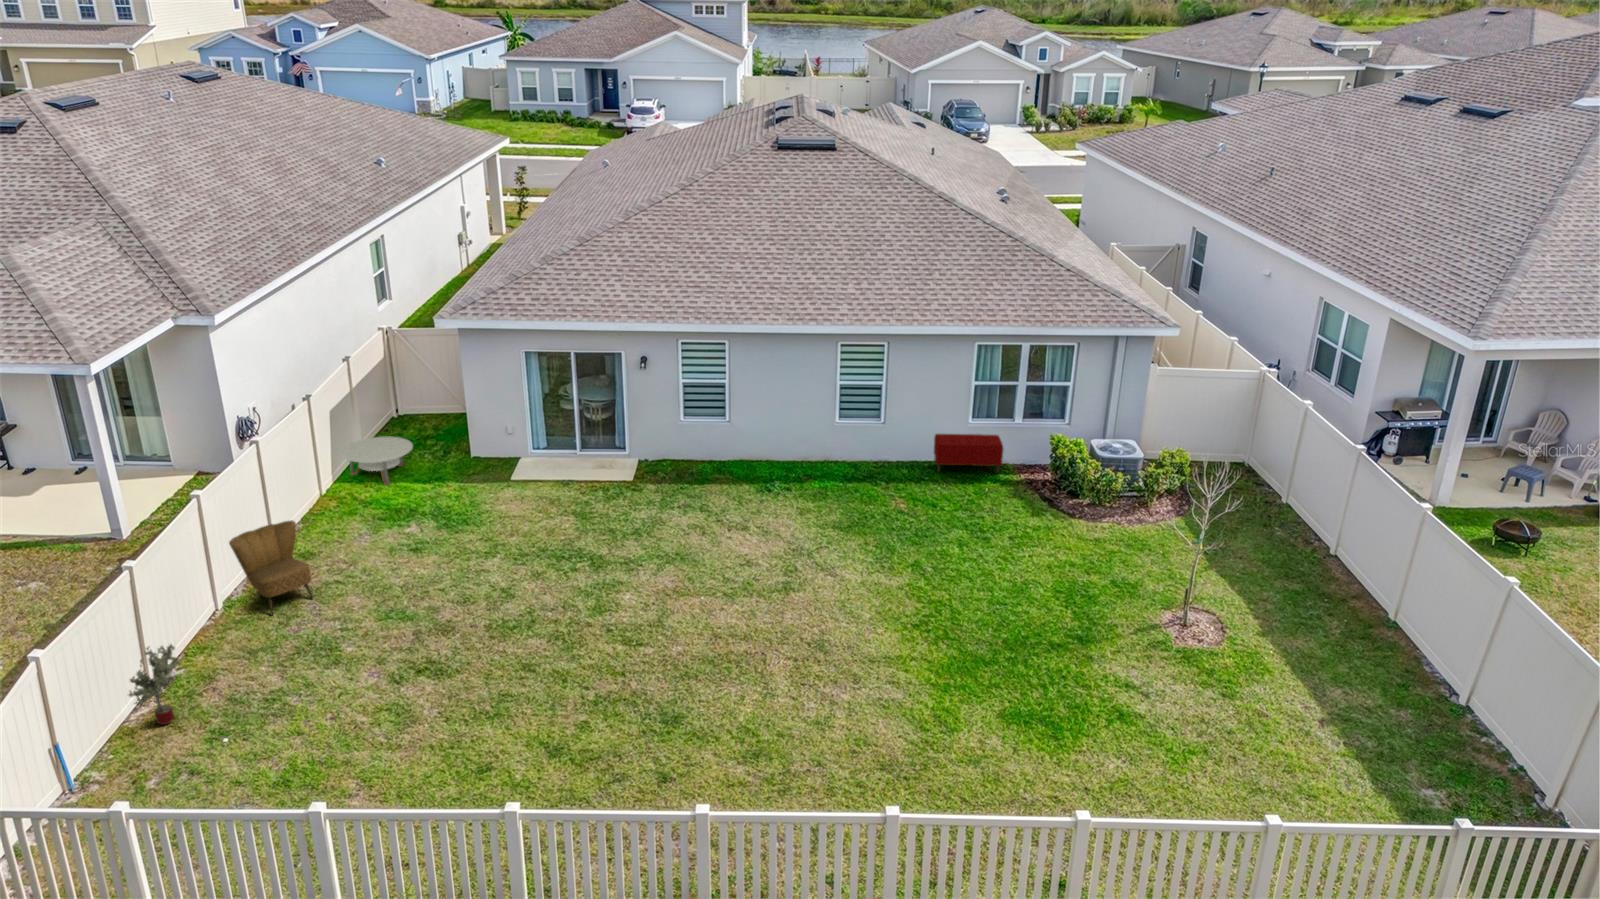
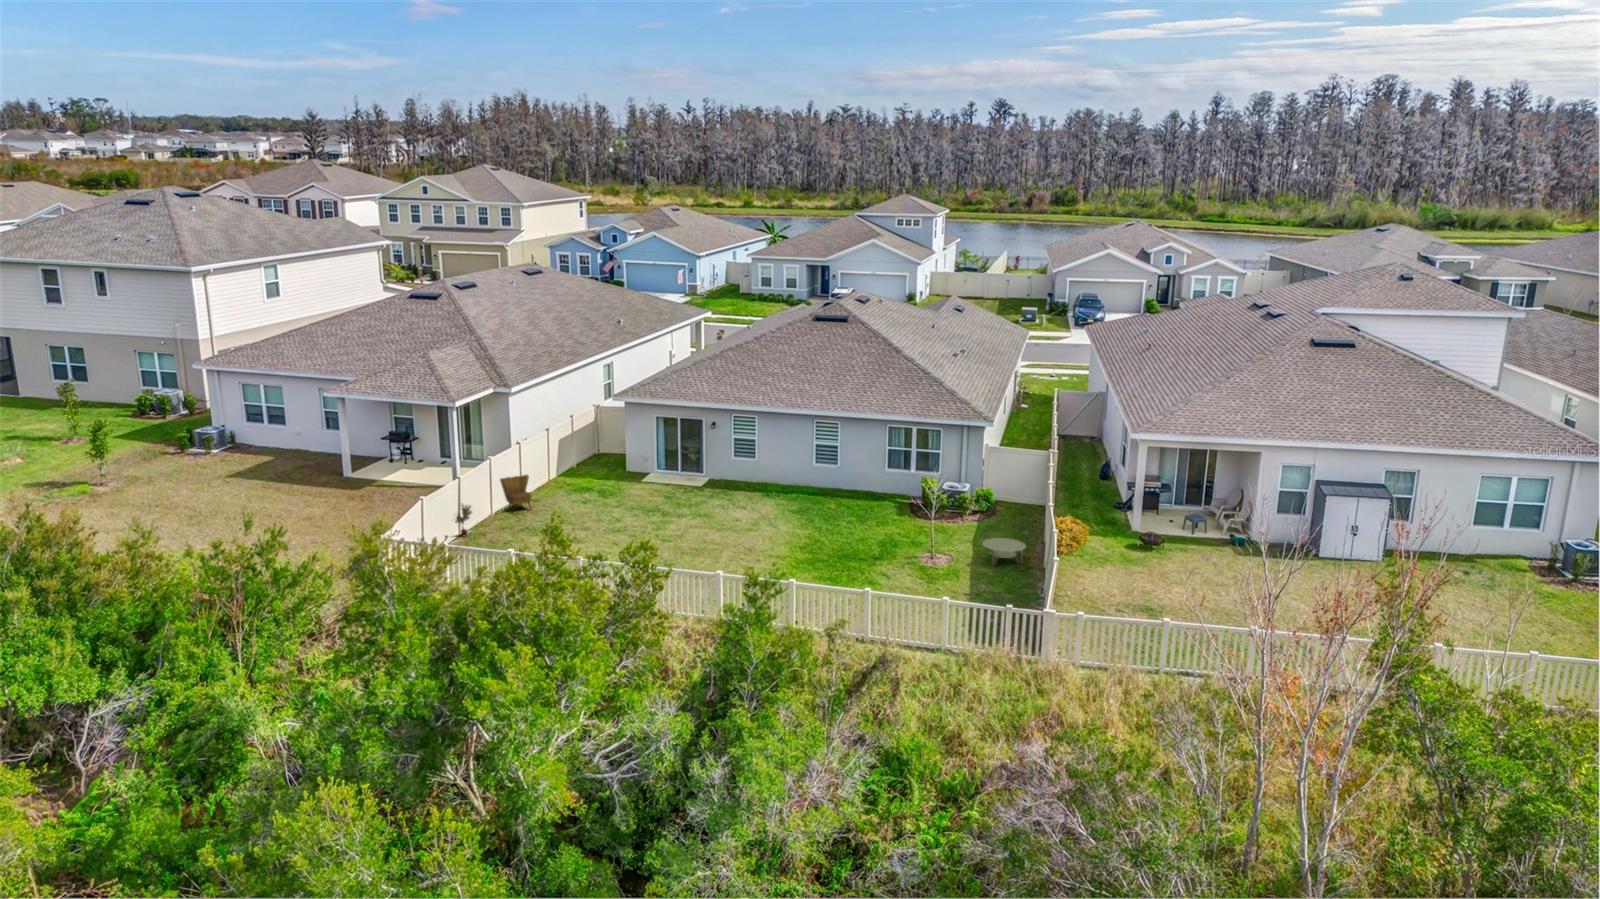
bench: present [934,434,1004,473] -> none [862,476,901,499]
round table: present [341,437,413,485] -> present [982,538,1026,566]

